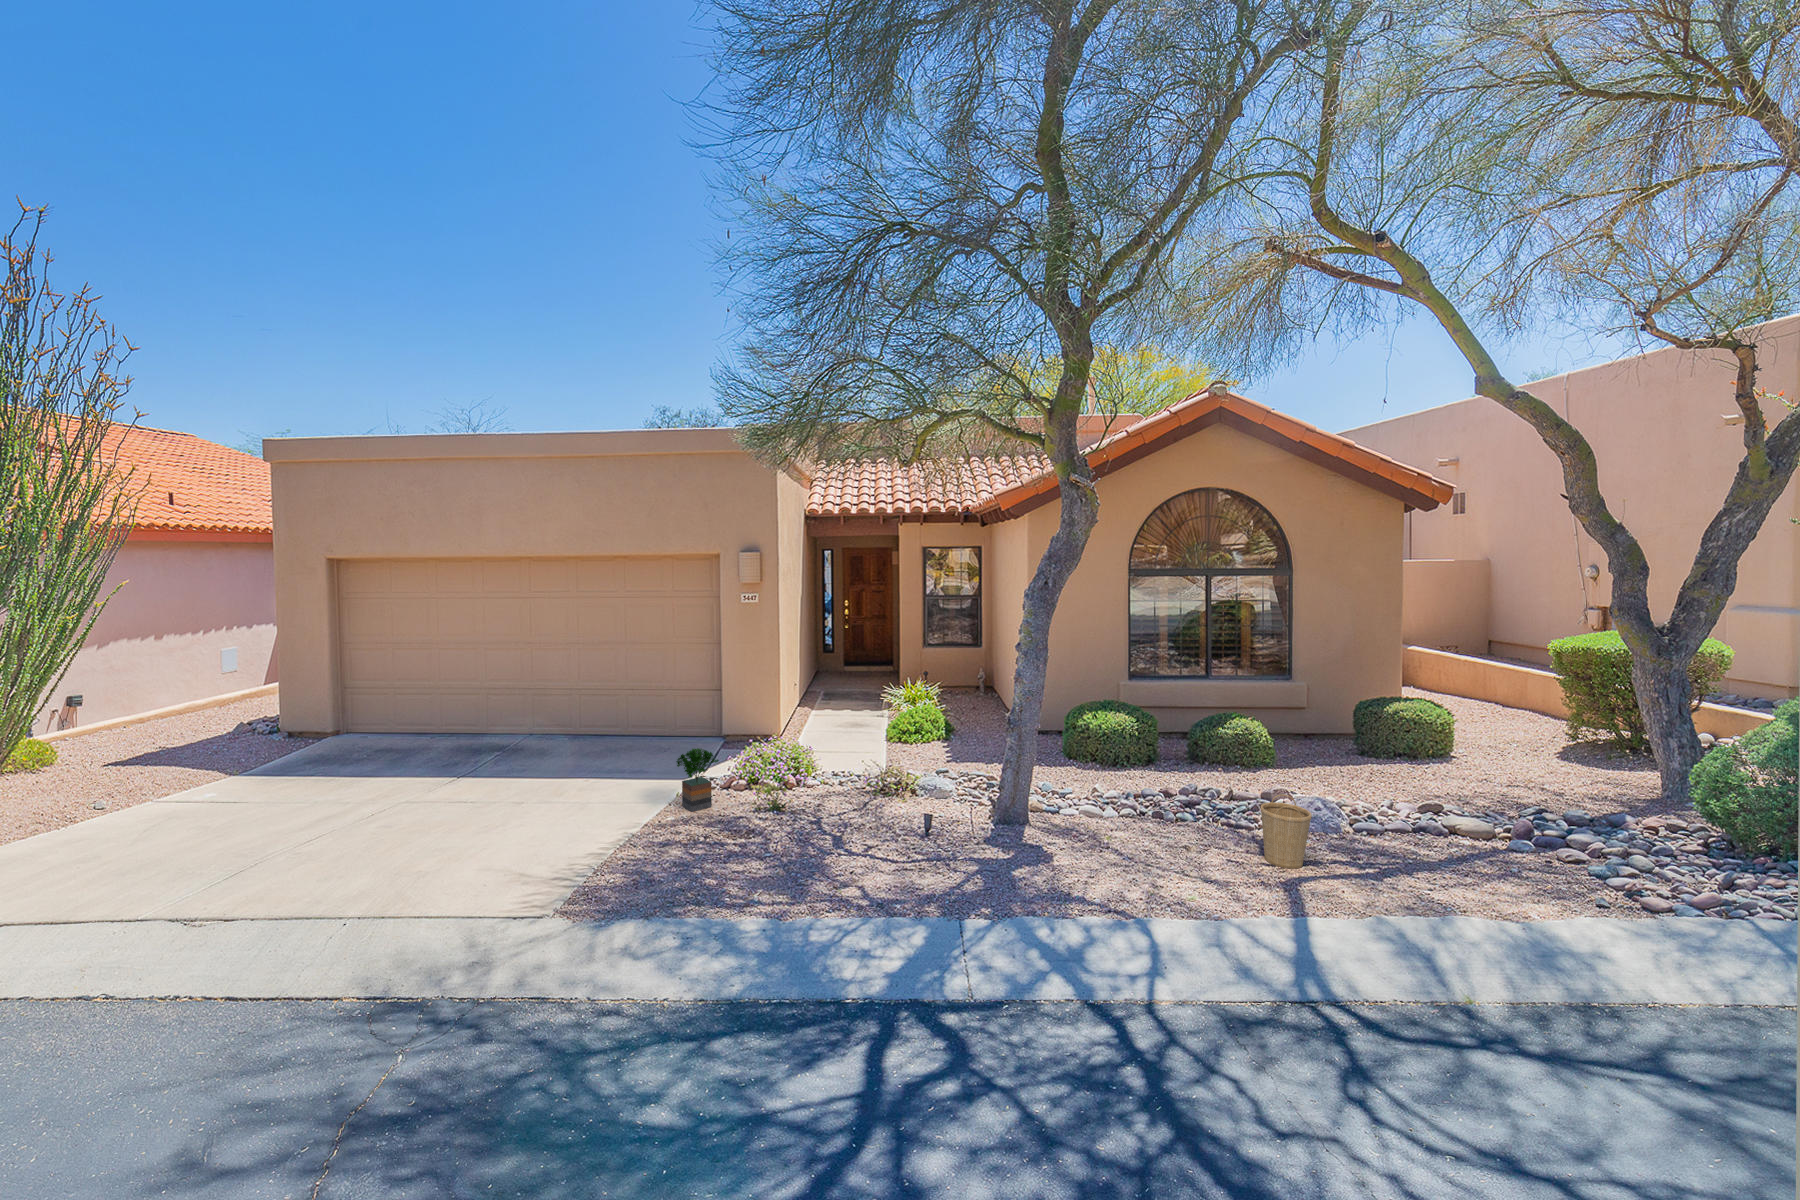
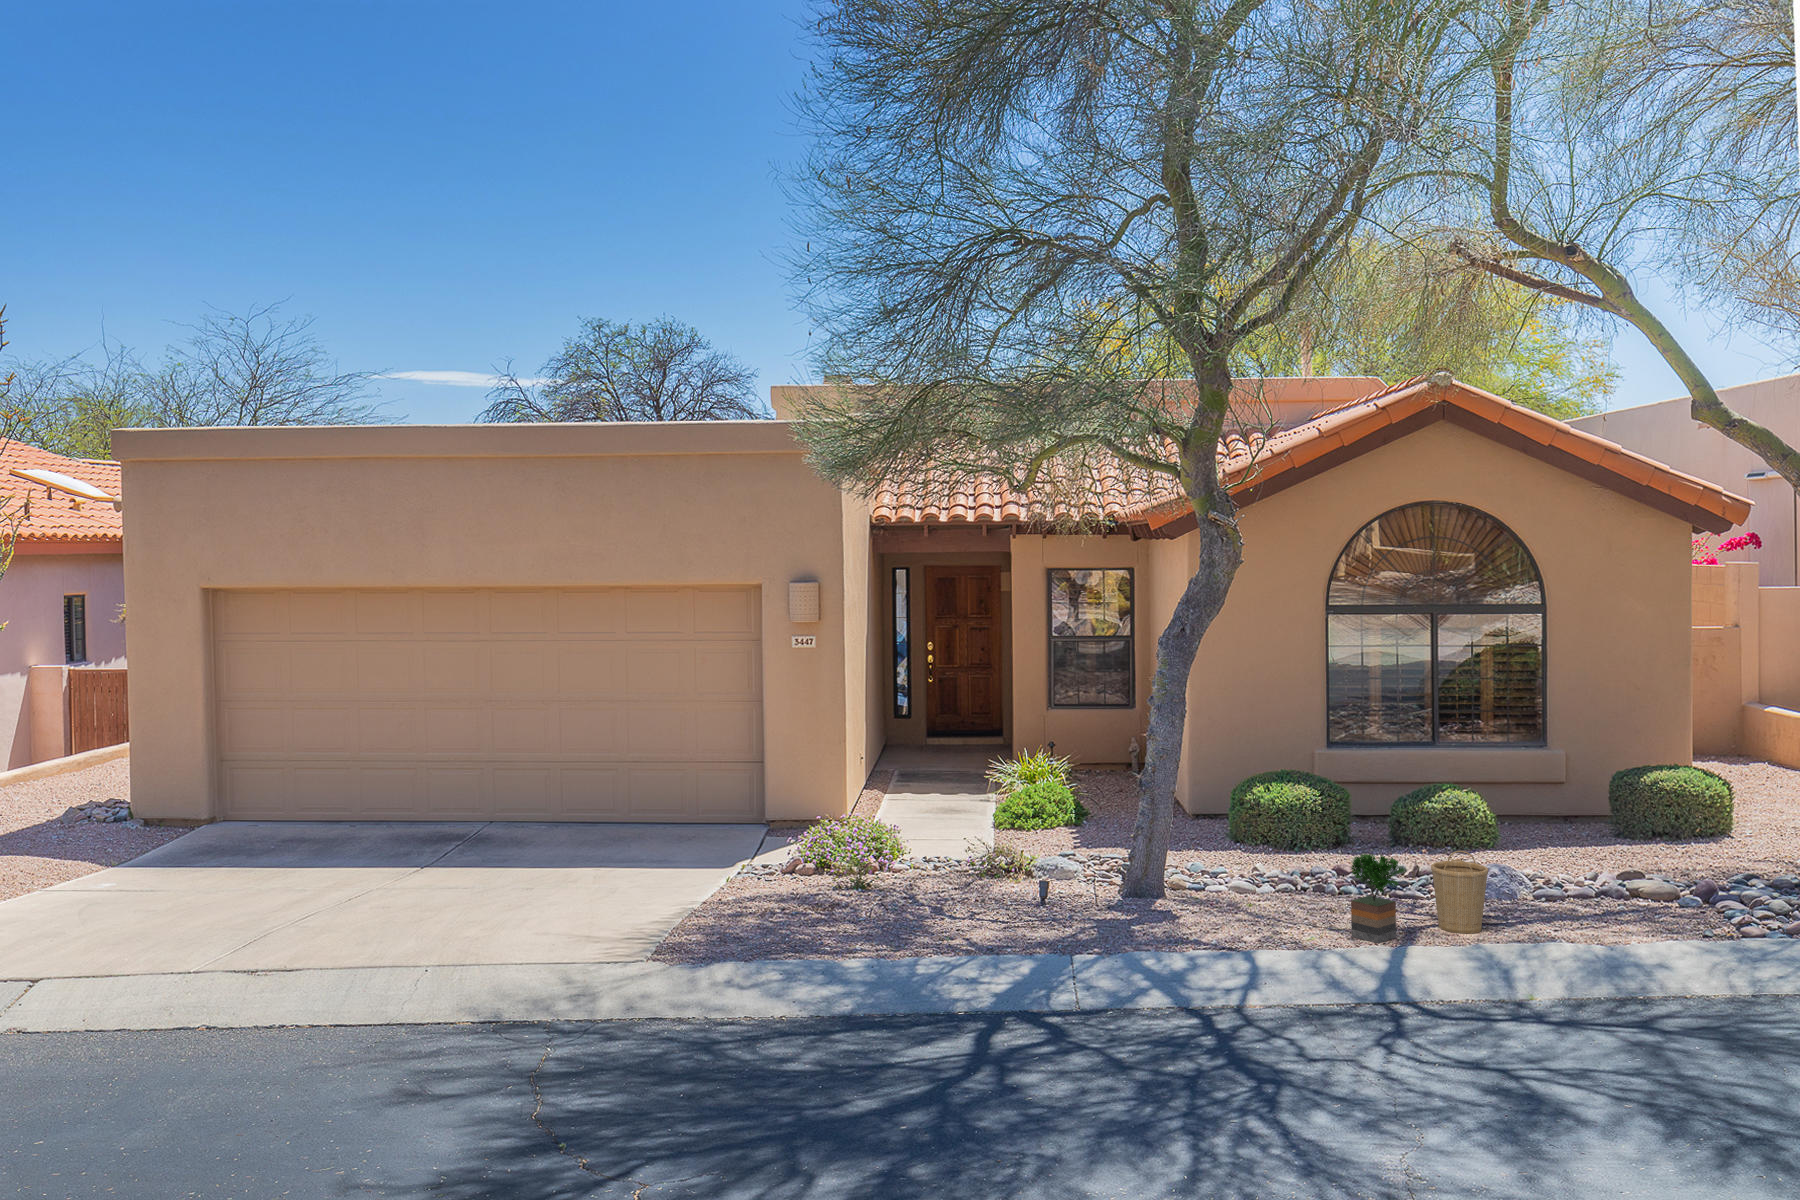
potted tree: present [676,748,719,812] -> present [1351,854,1404,943]

